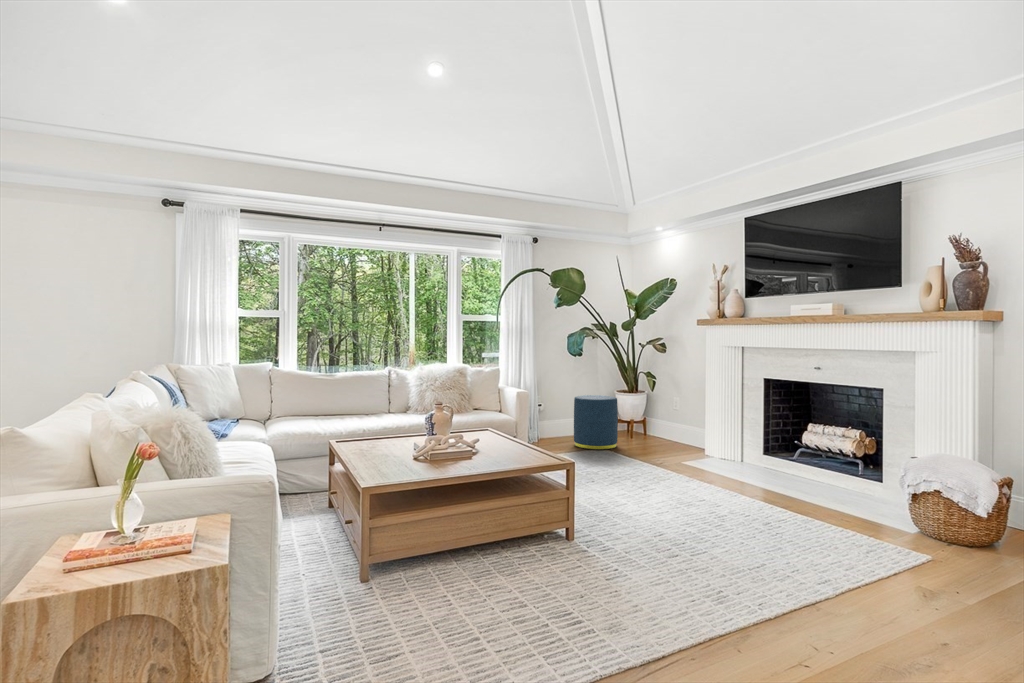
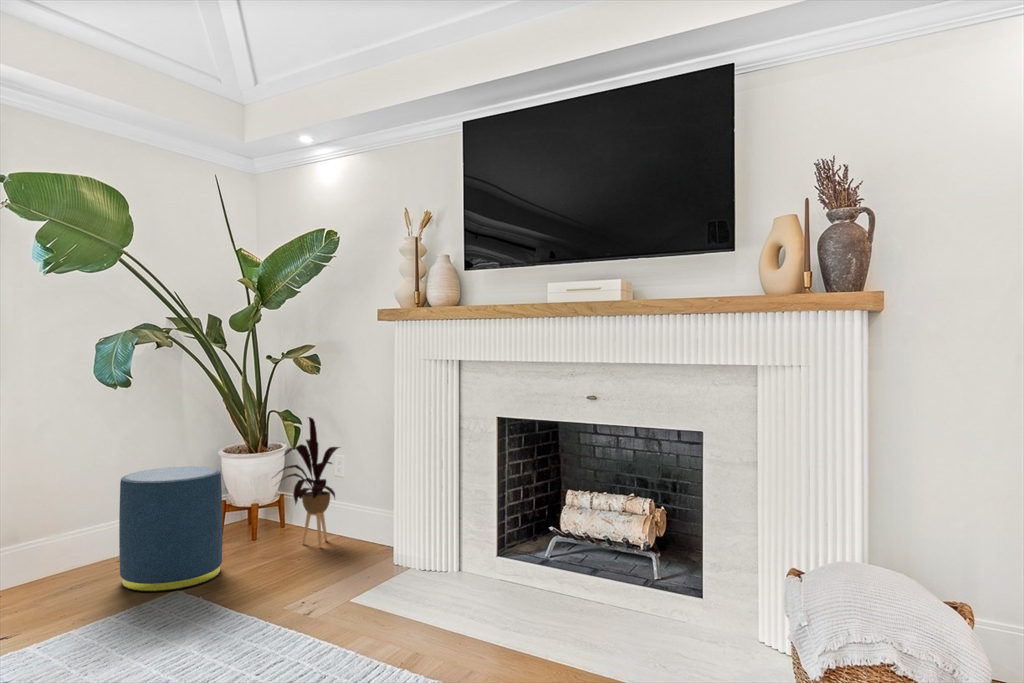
house plant: none [640,375,677,443] -> present [278,417,340,547]

